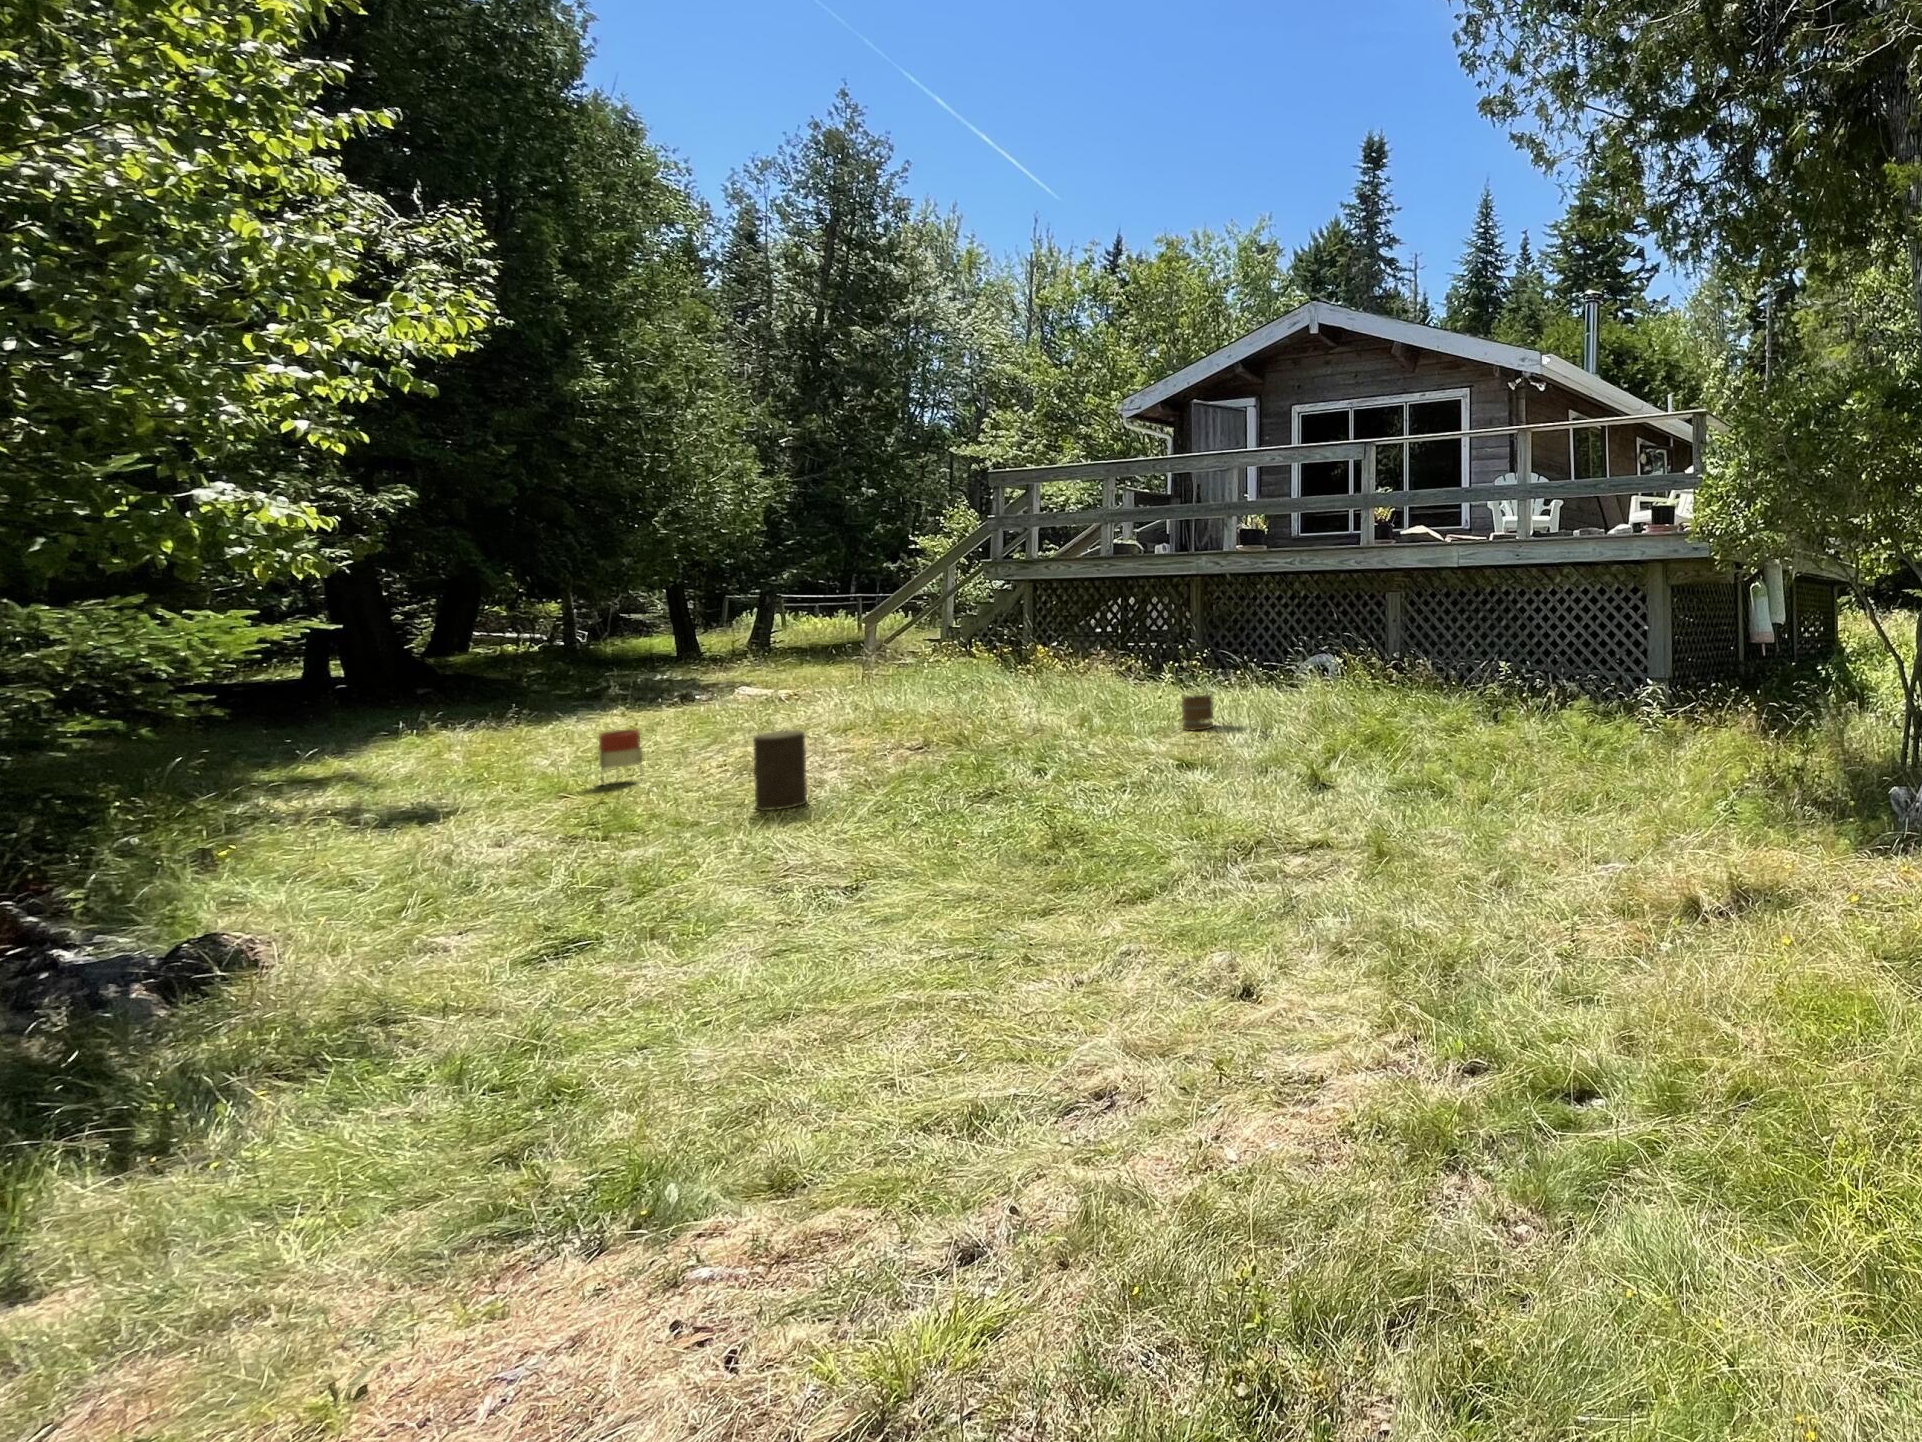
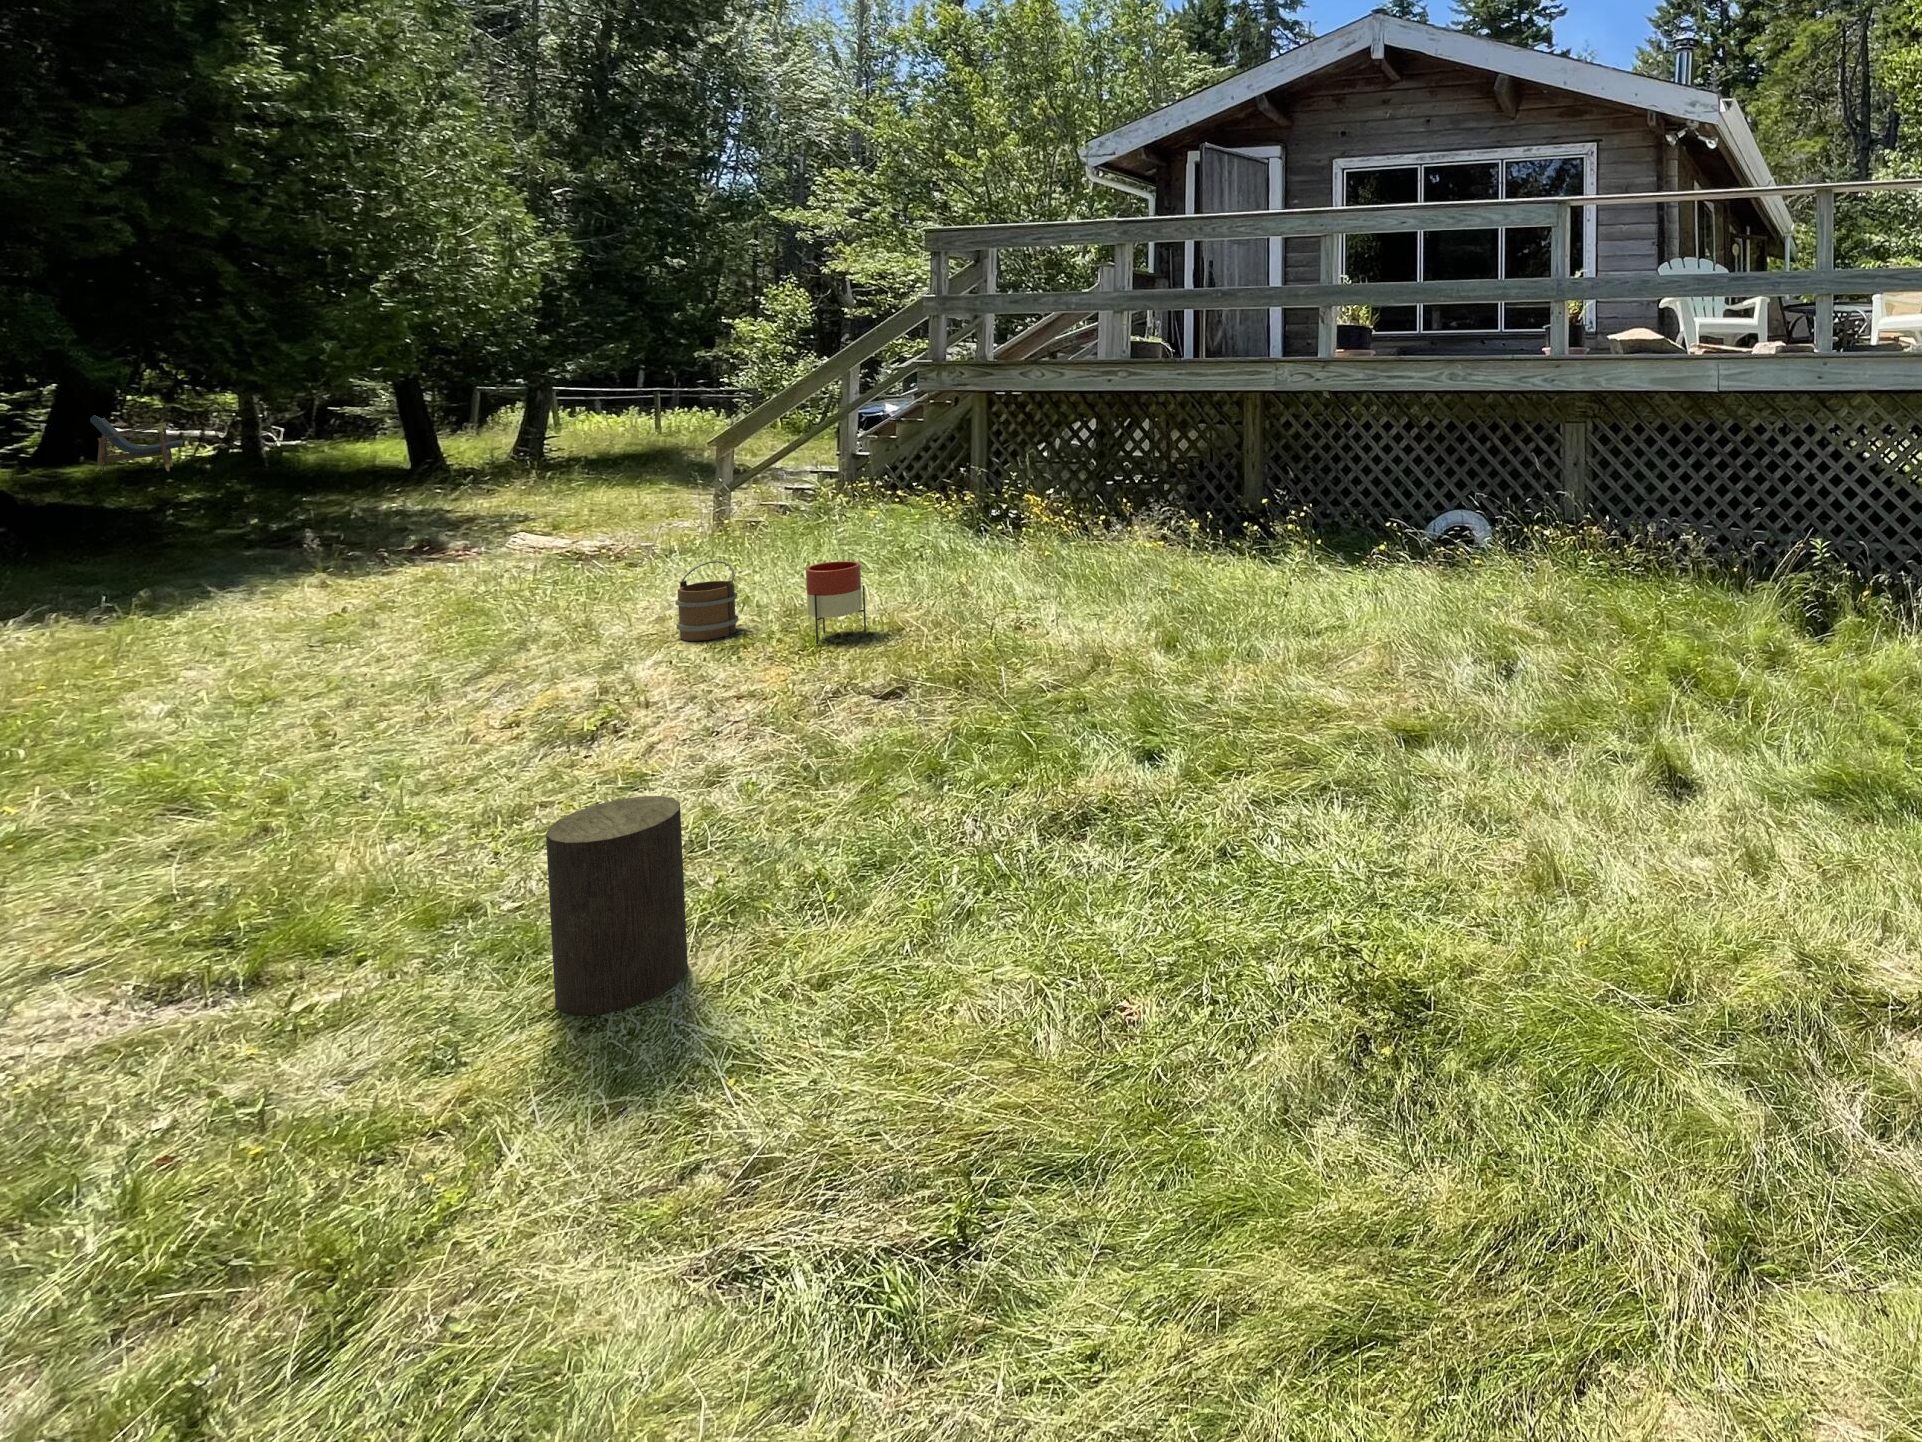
lounge chair: none [475,613,532,658] -> present [90,415,183,474]
bucket: present [1181,685,1213,731] -> present [676,561,738,641]
planter: present [599,729,642,773] -> present [806,561,866,645]

